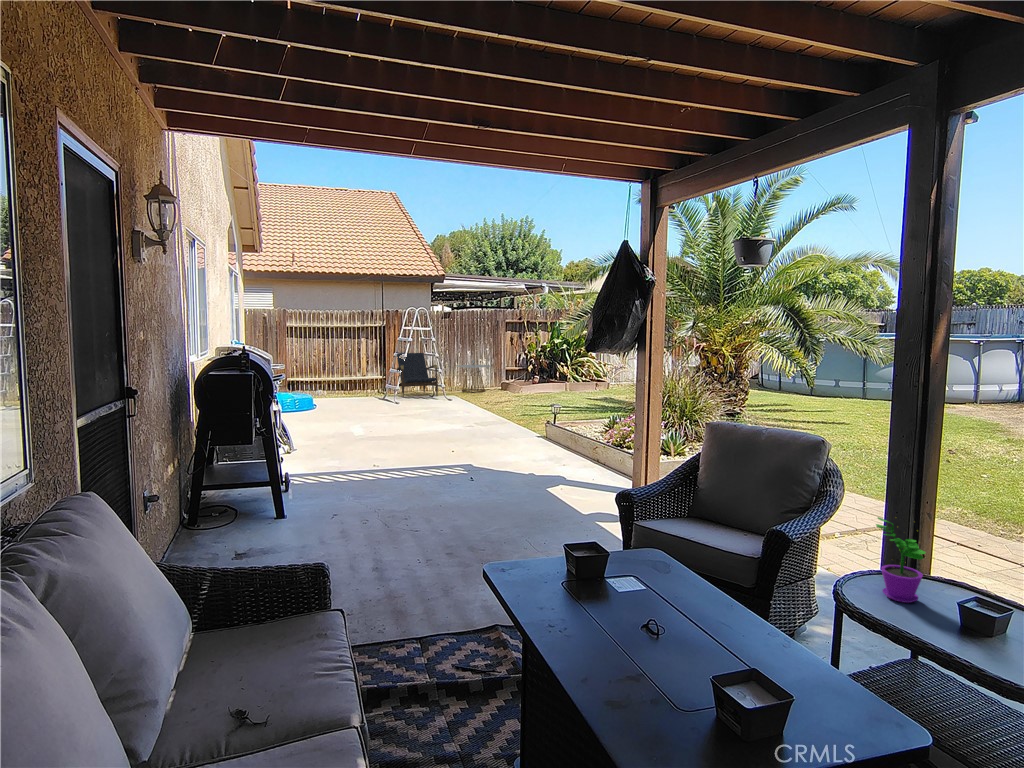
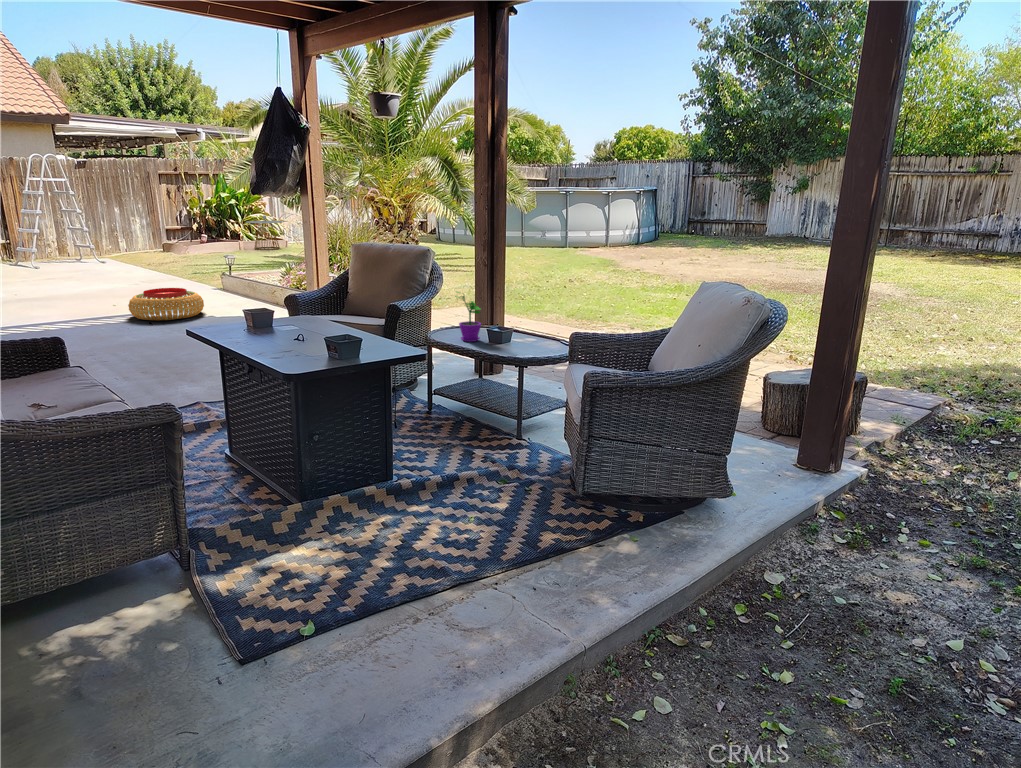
lounge chair: present [397,353,438,397] -> none [17,210,82,264]
side table: present [457,360,490,393] -> present [246,215,284,250]
pouf: none [460,436,527,470] -> present [128,288,204,320]

